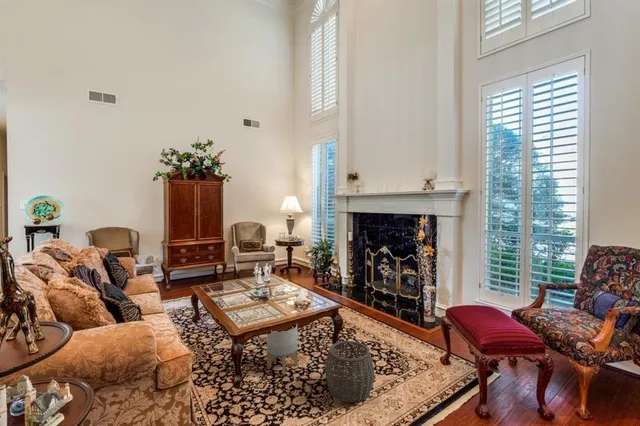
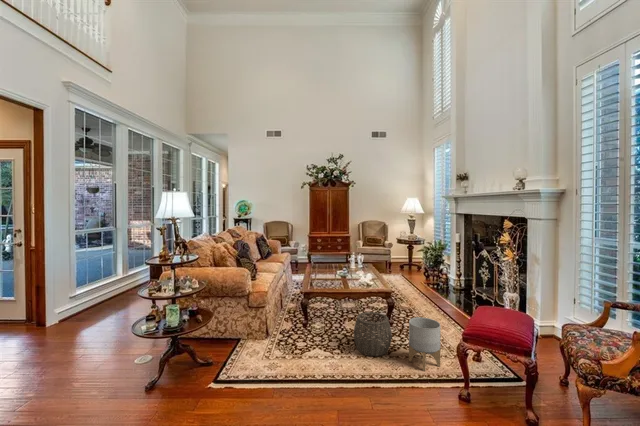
planter: present [267,324,298,375] -> present [409,317,441,371]

